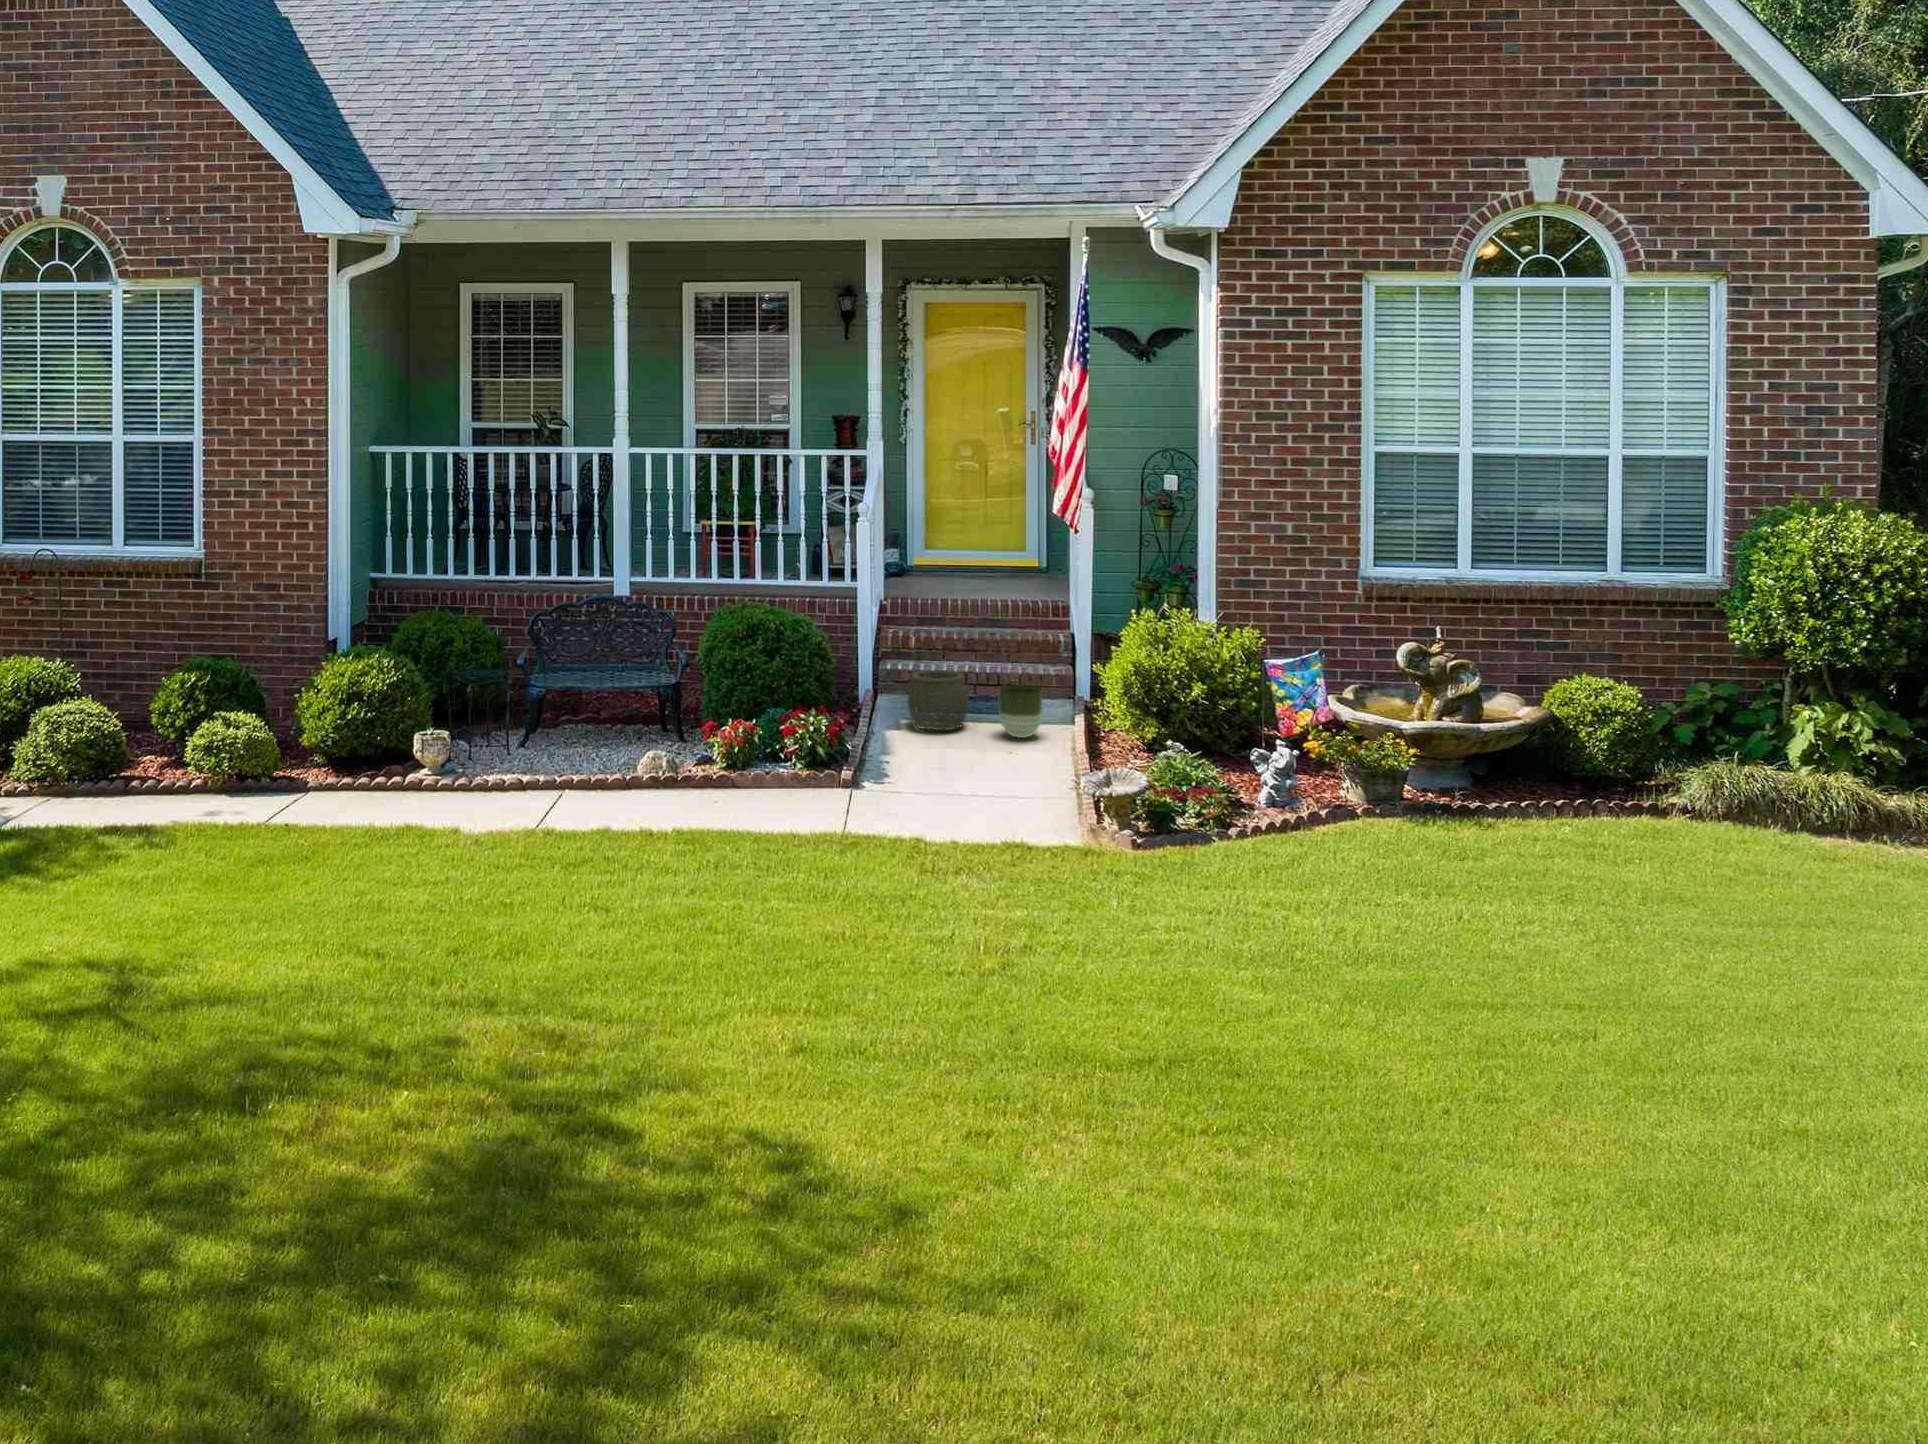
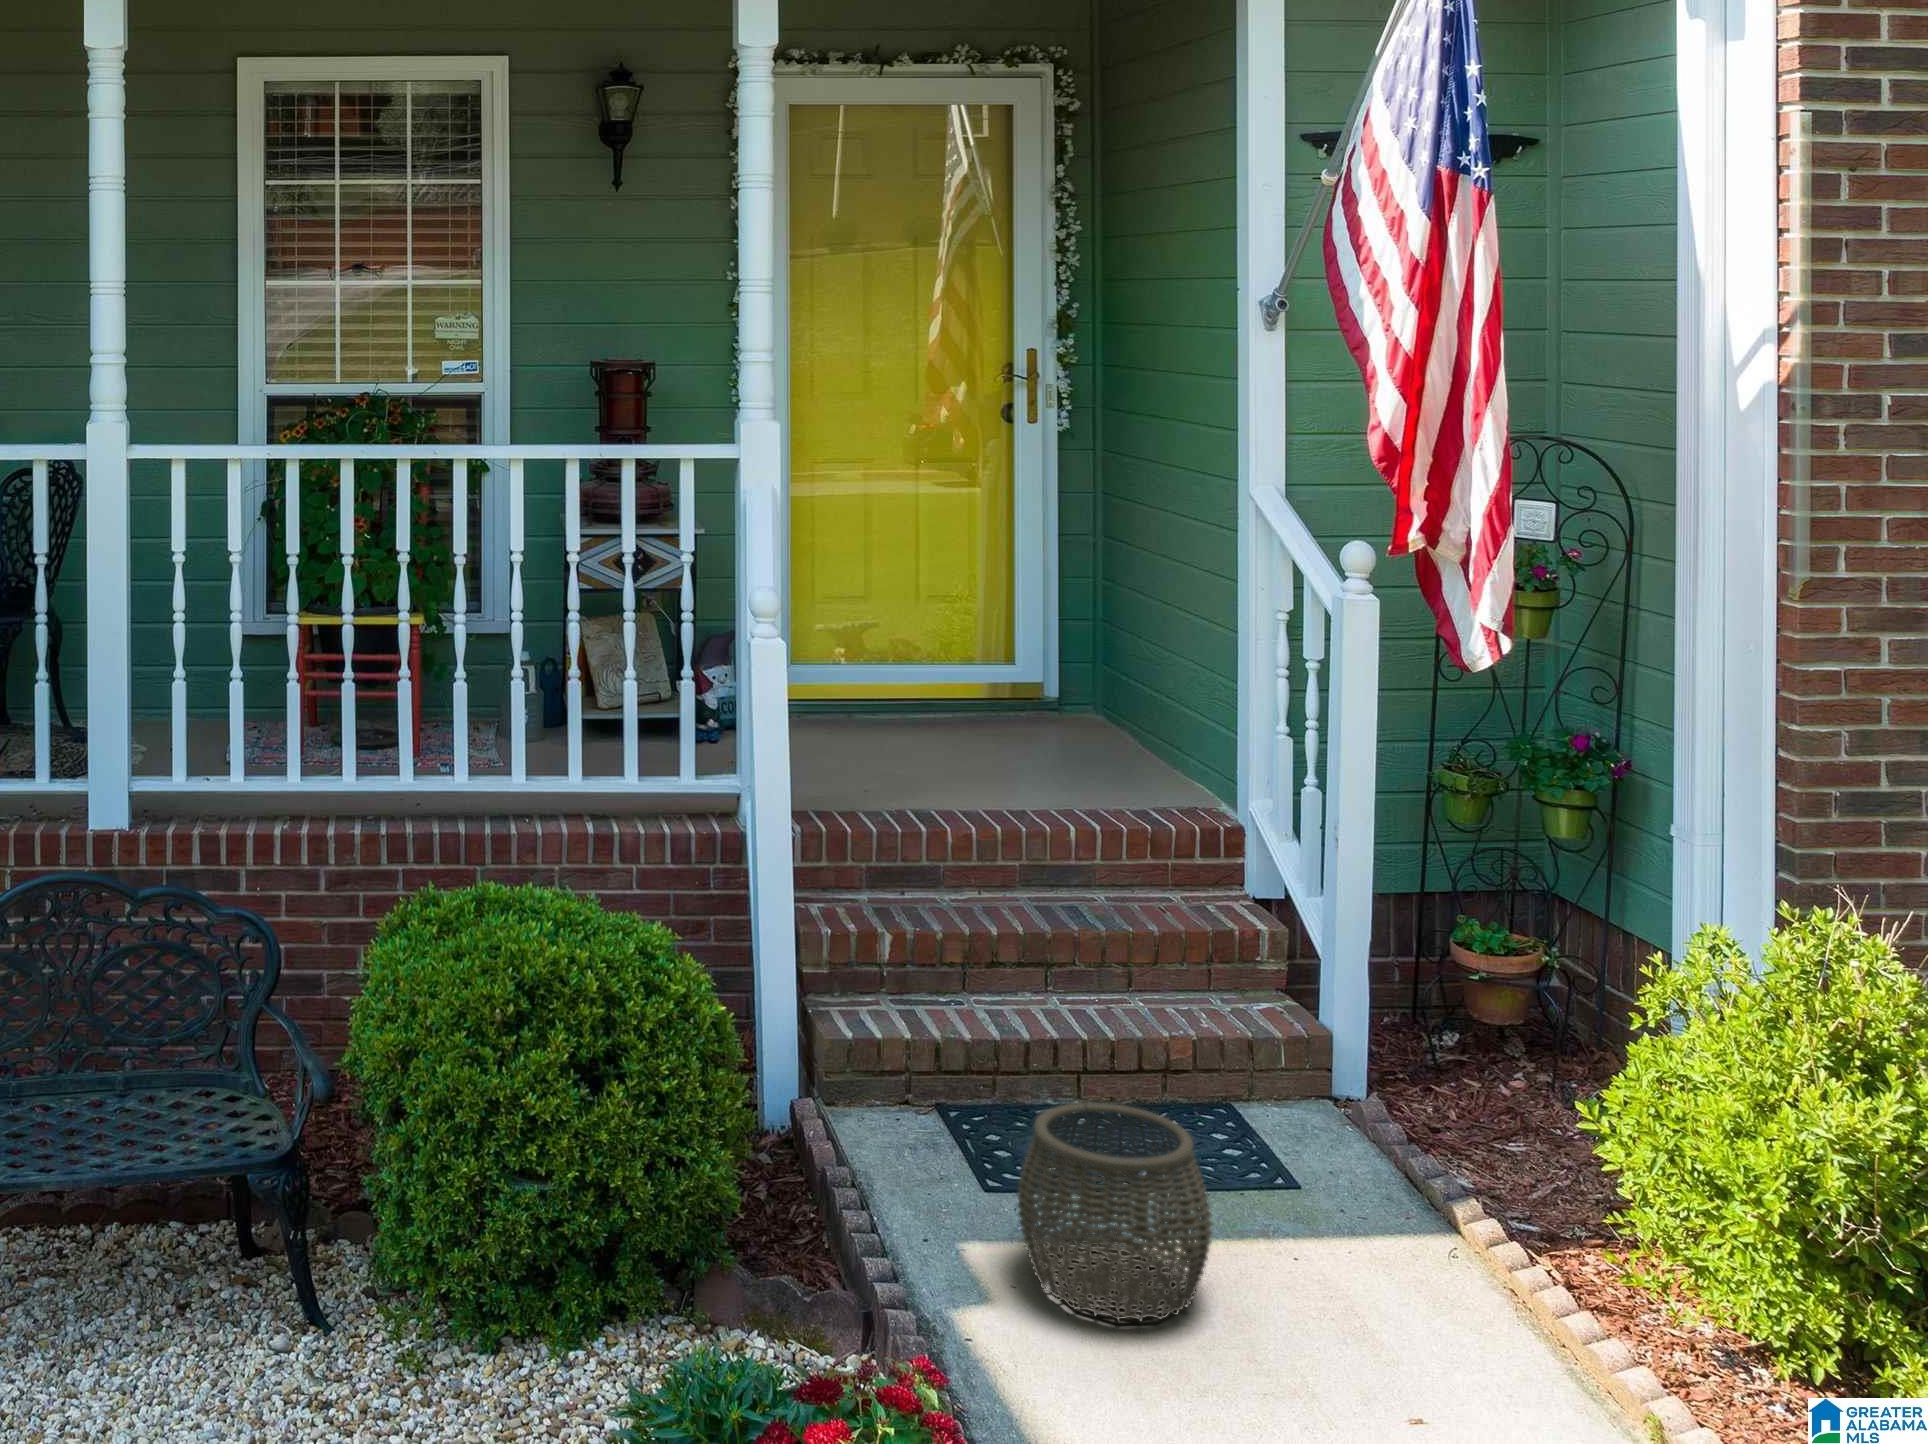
planter: present [998,685,1043,738] -> none [1324,1159,1474,1346]

